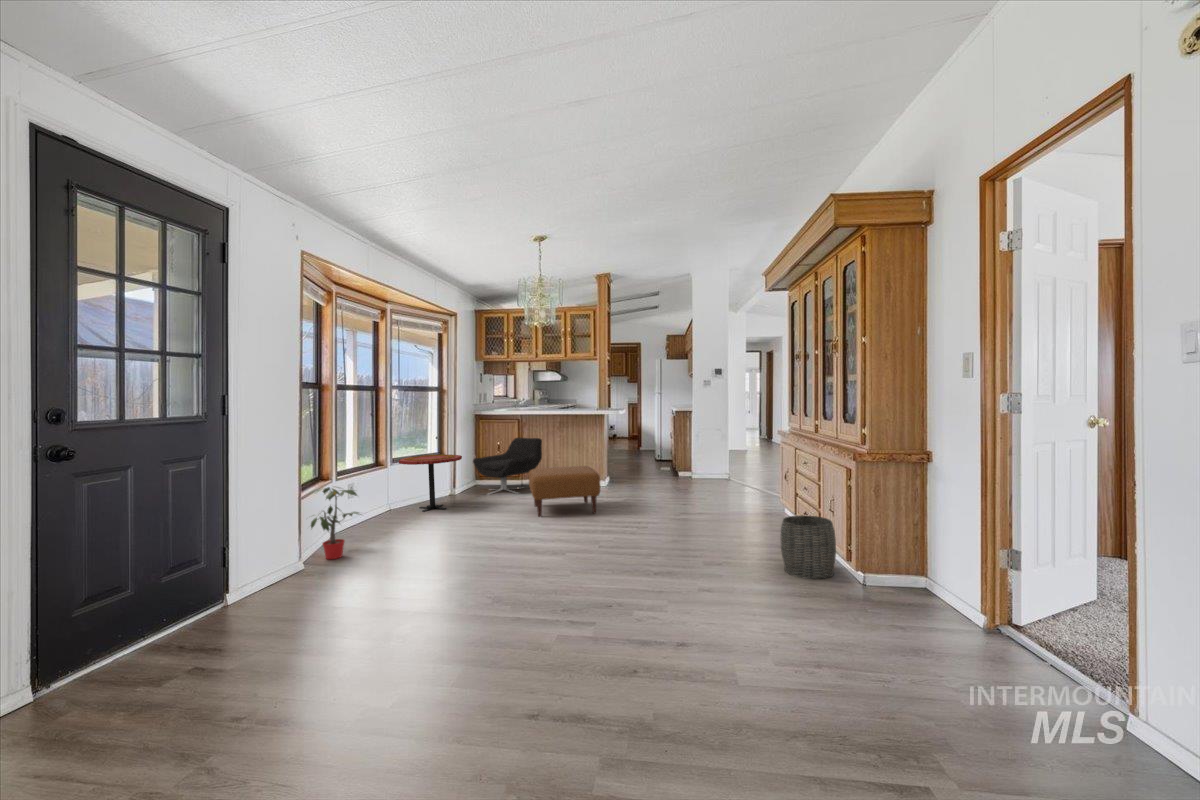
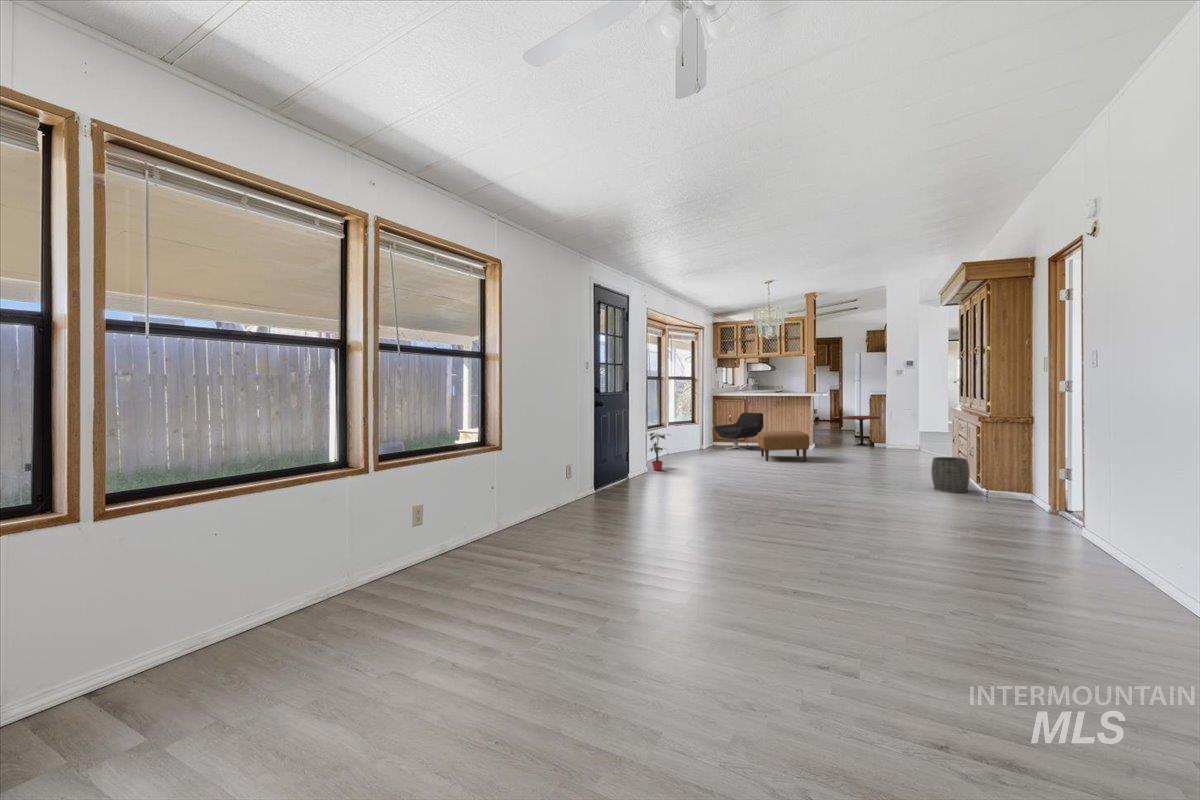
side table: present [399,455,462,512] -> present [843,416,880,446]

